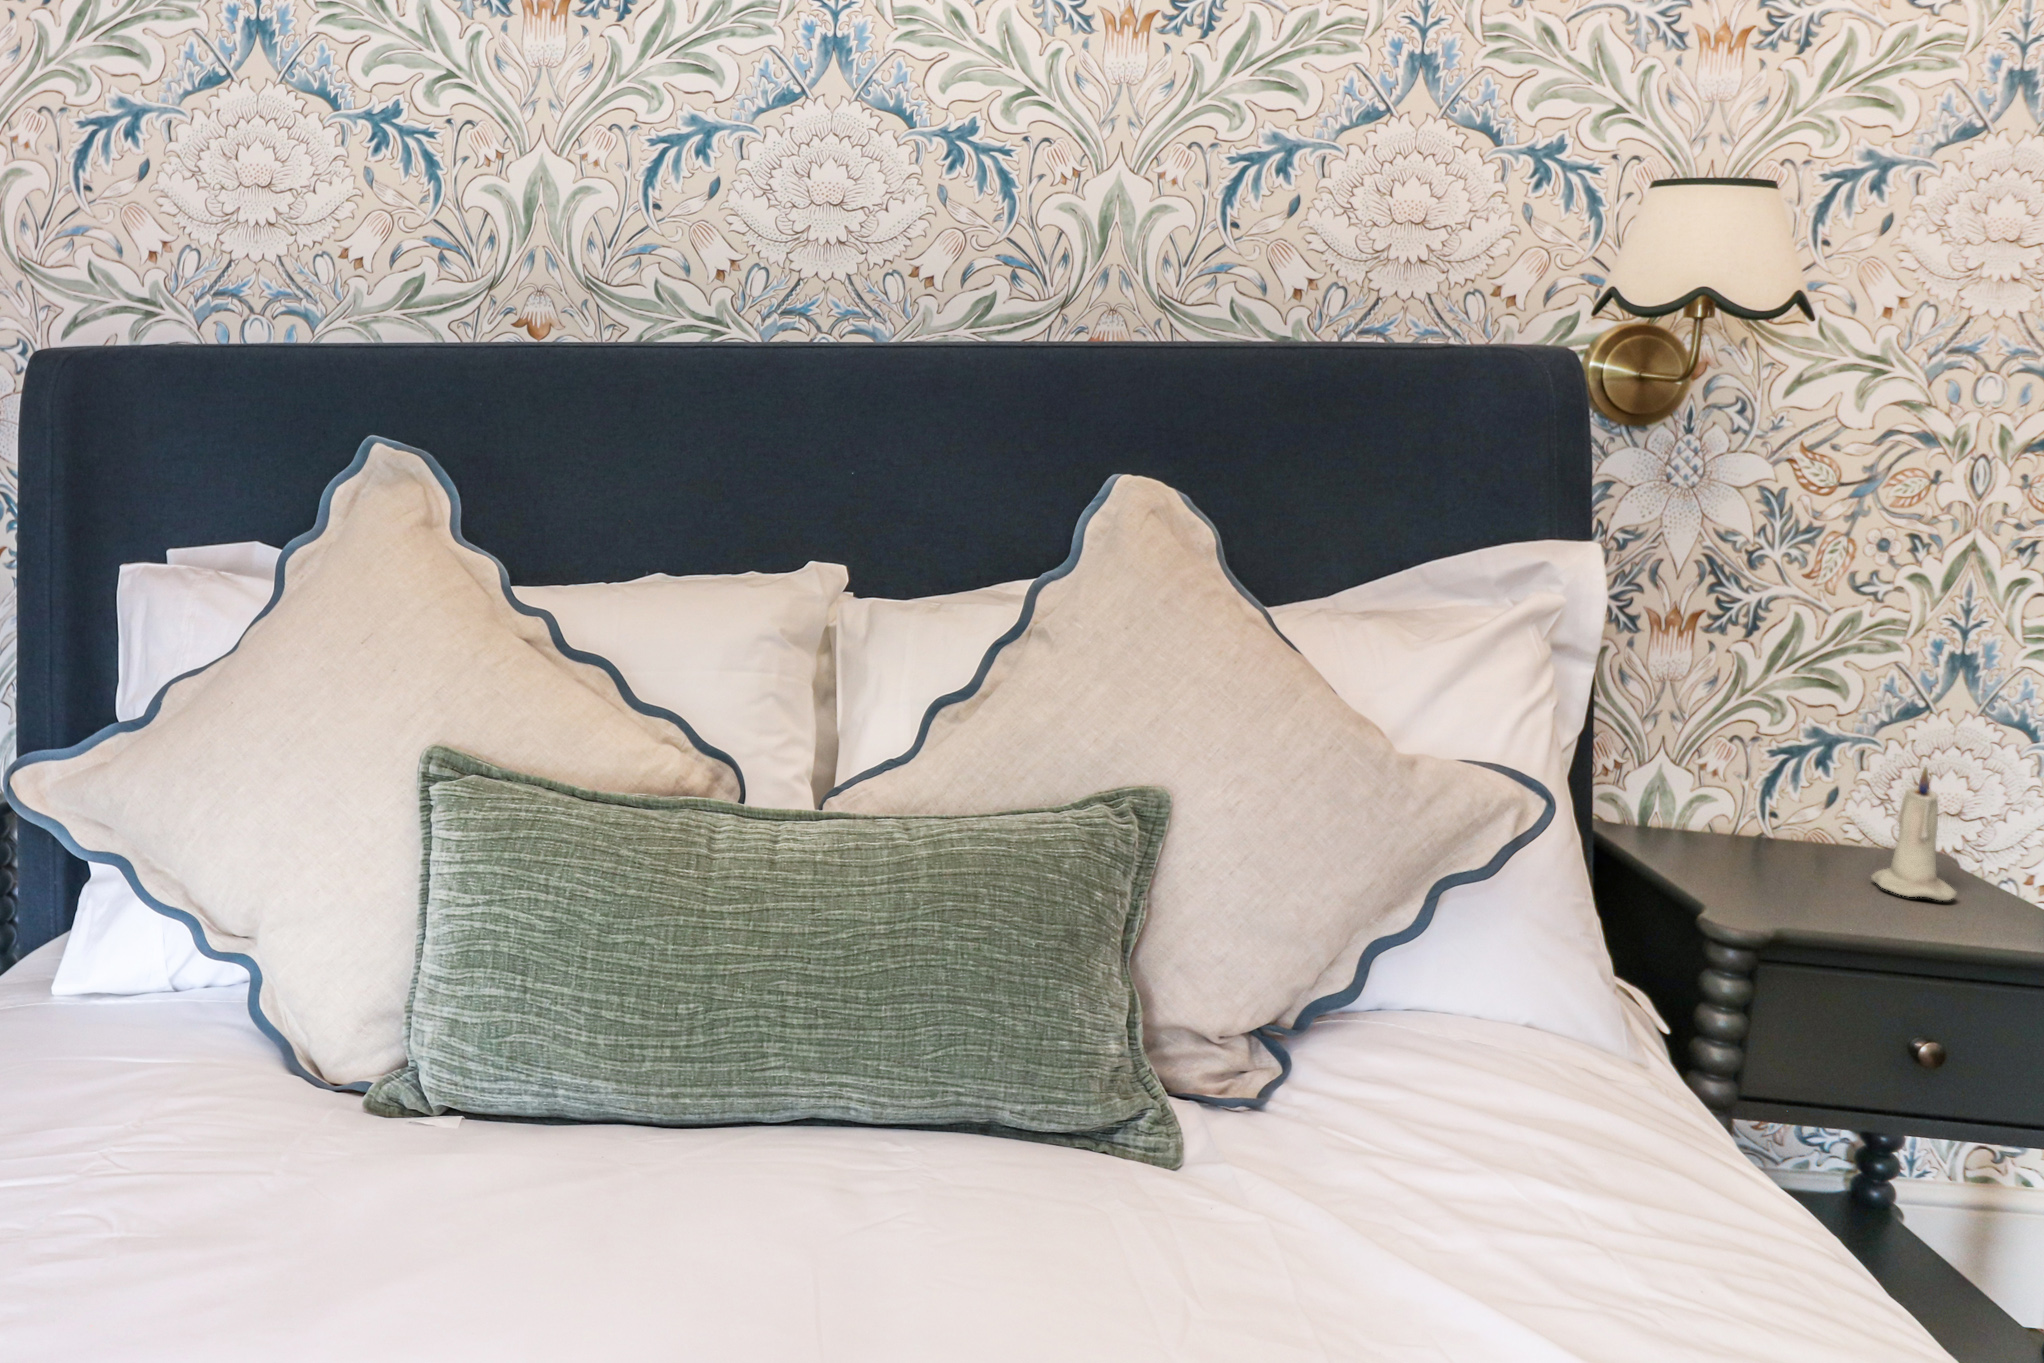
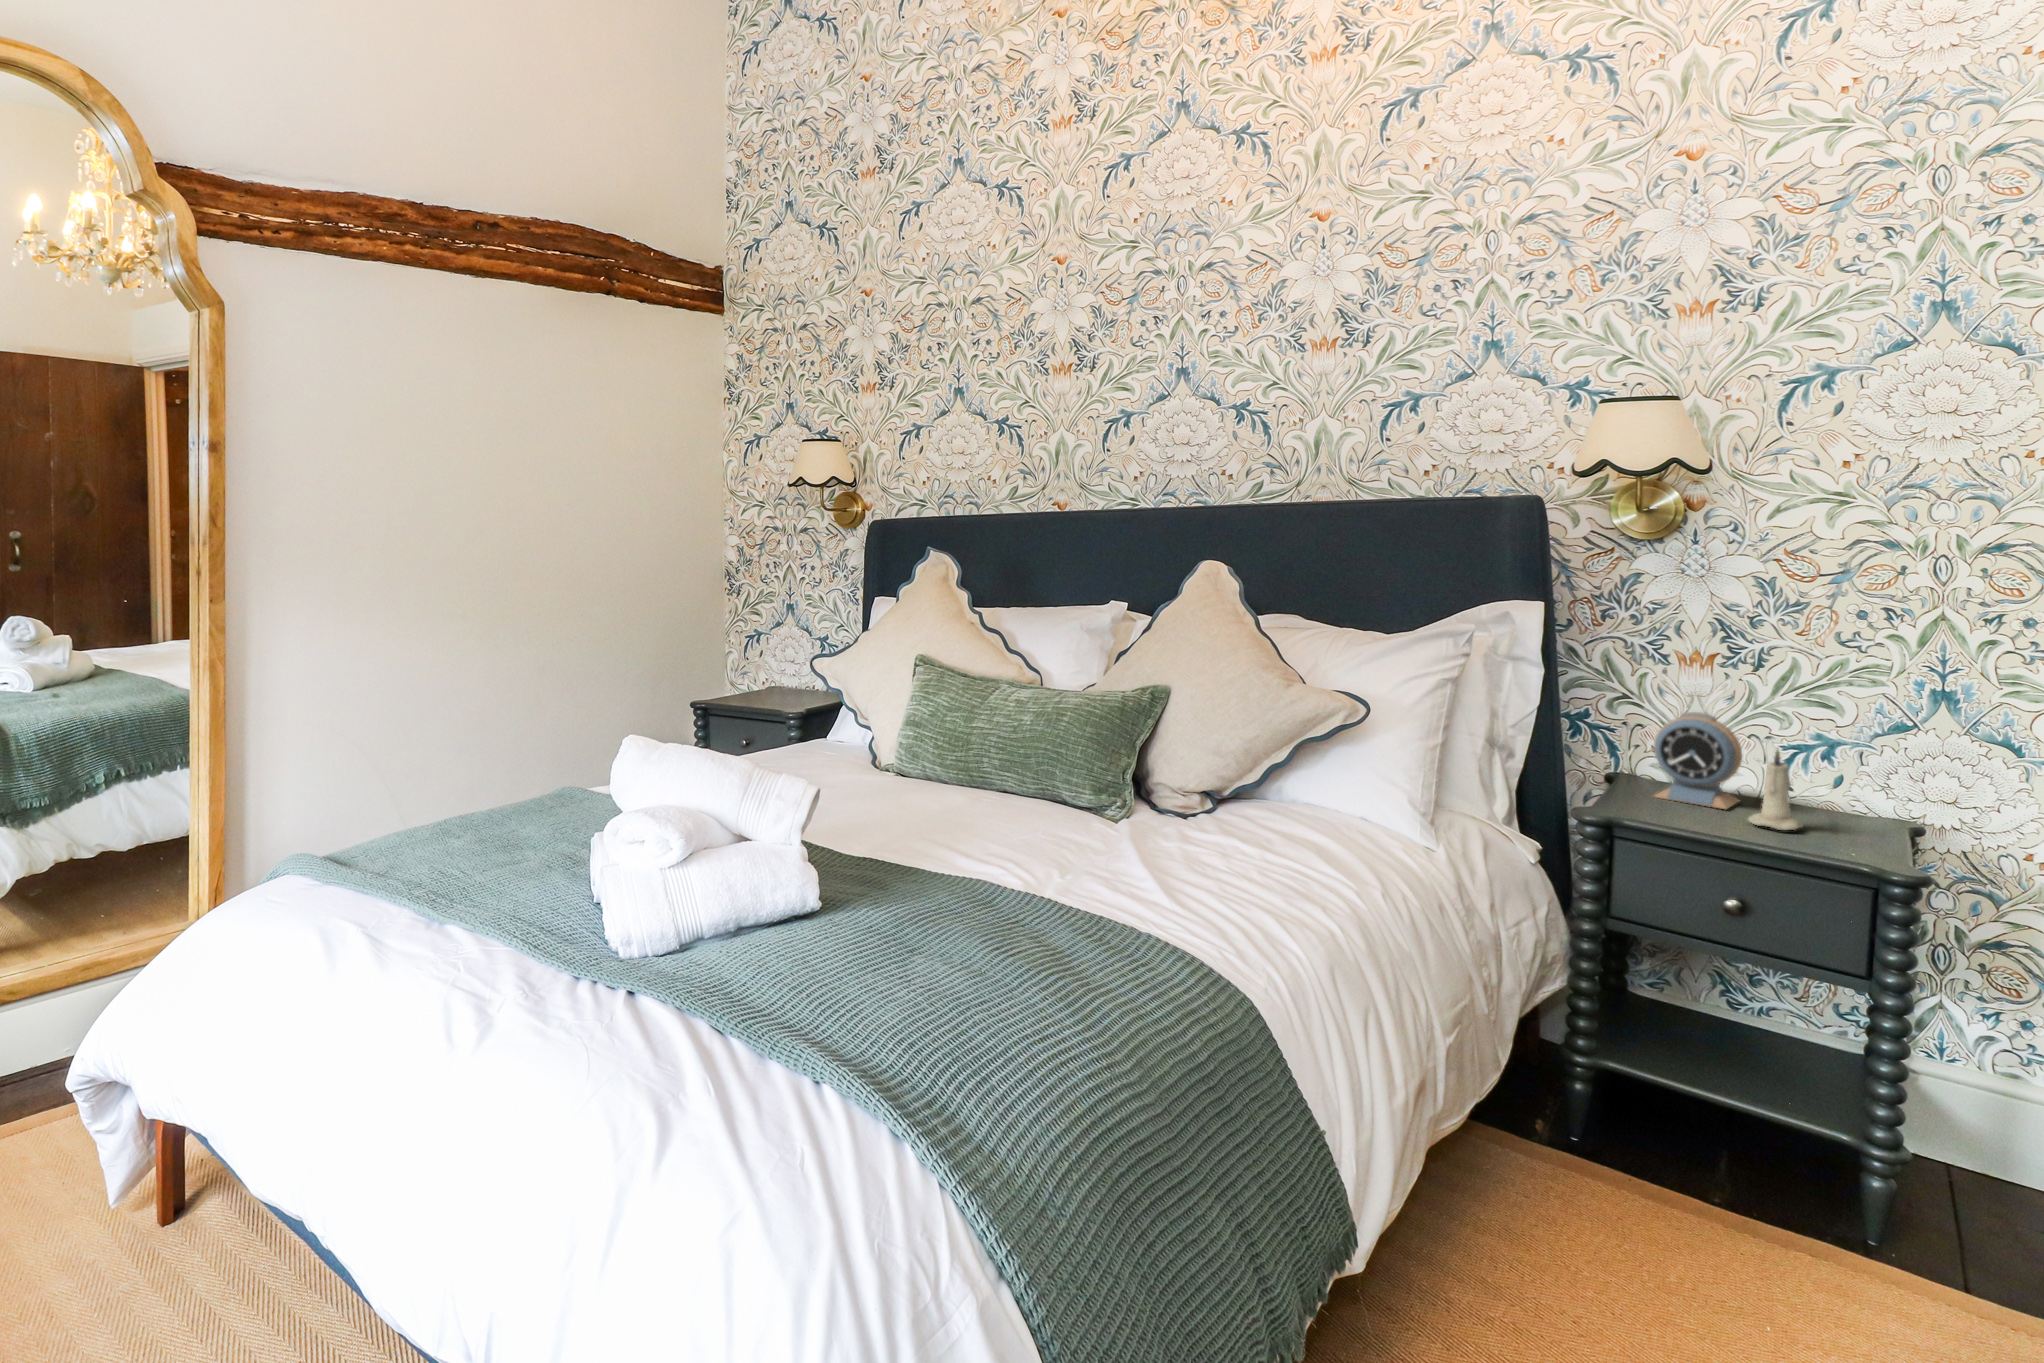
alarm clock: none [1661,708,1807,866] -> present [1653,712,1743,809]

